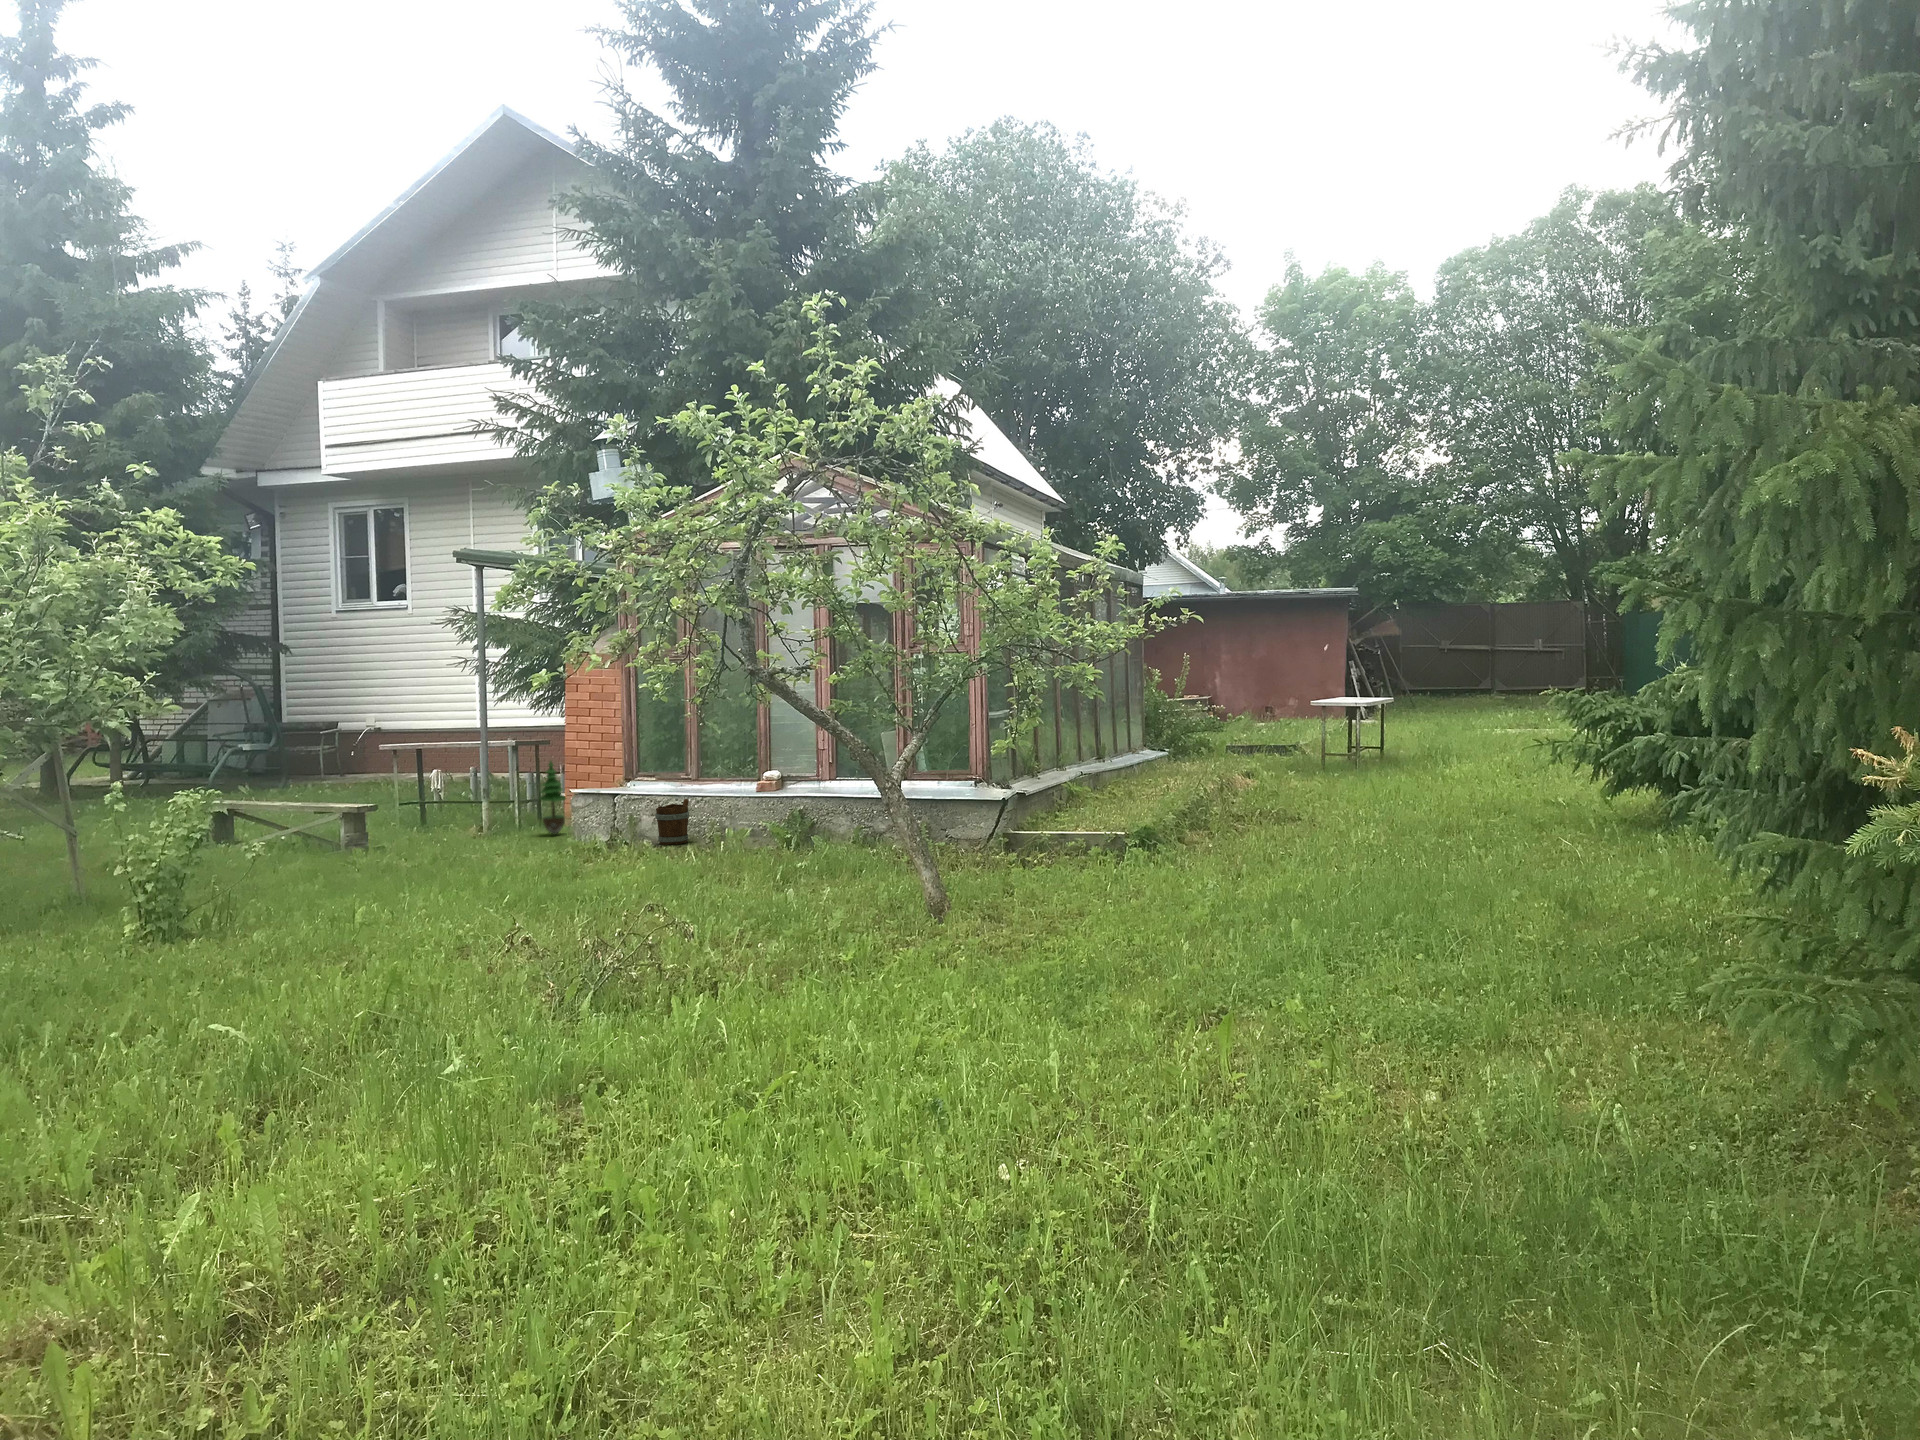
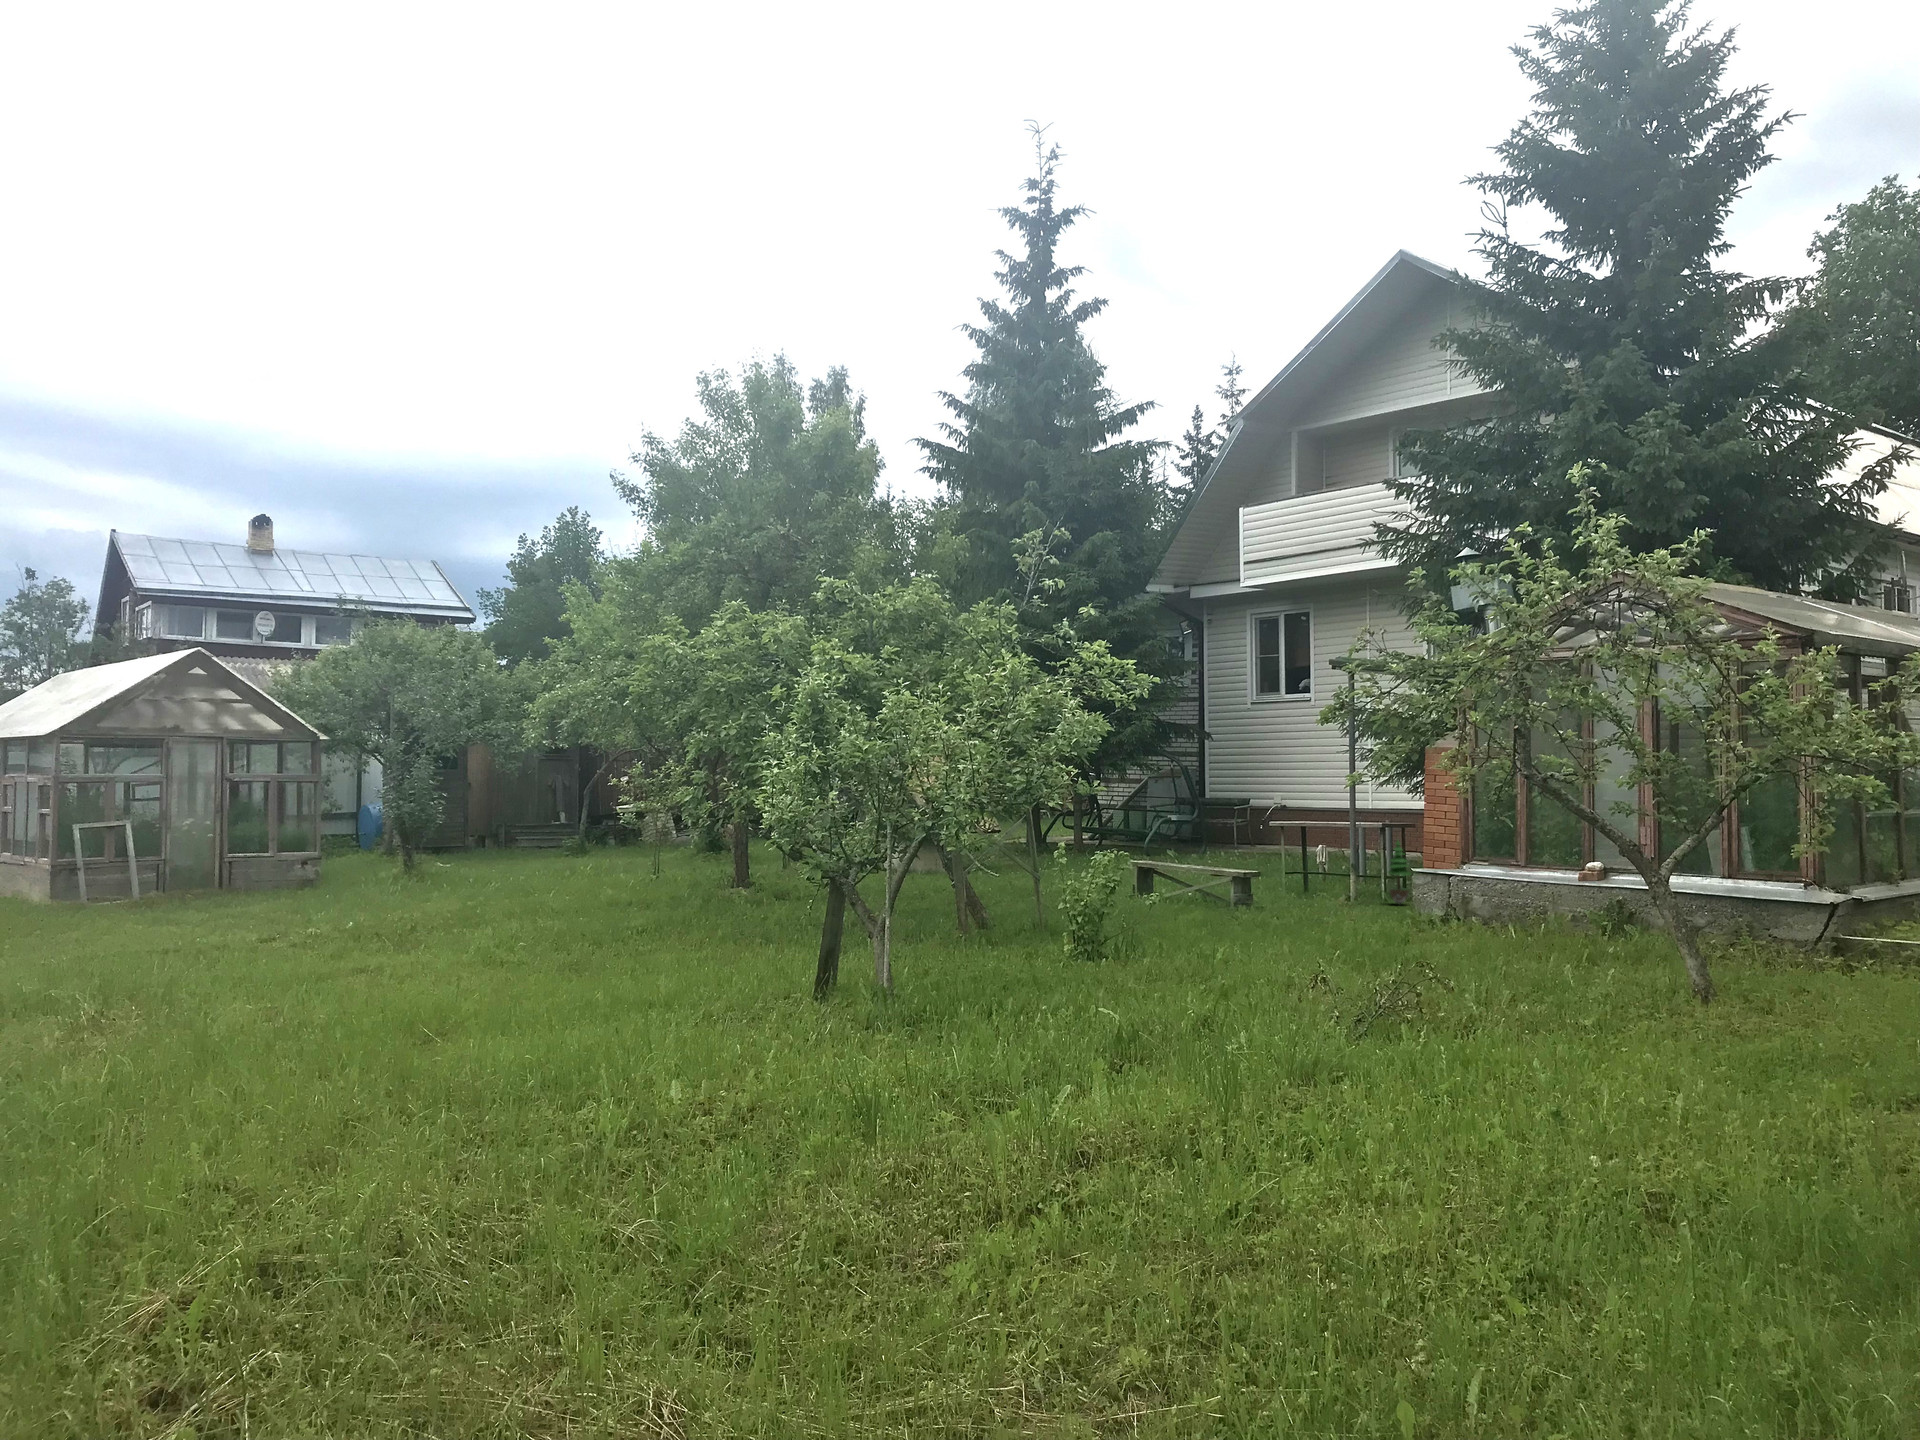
bucket: present [655,799,689,845] -> none [1483,881,1517,921]

